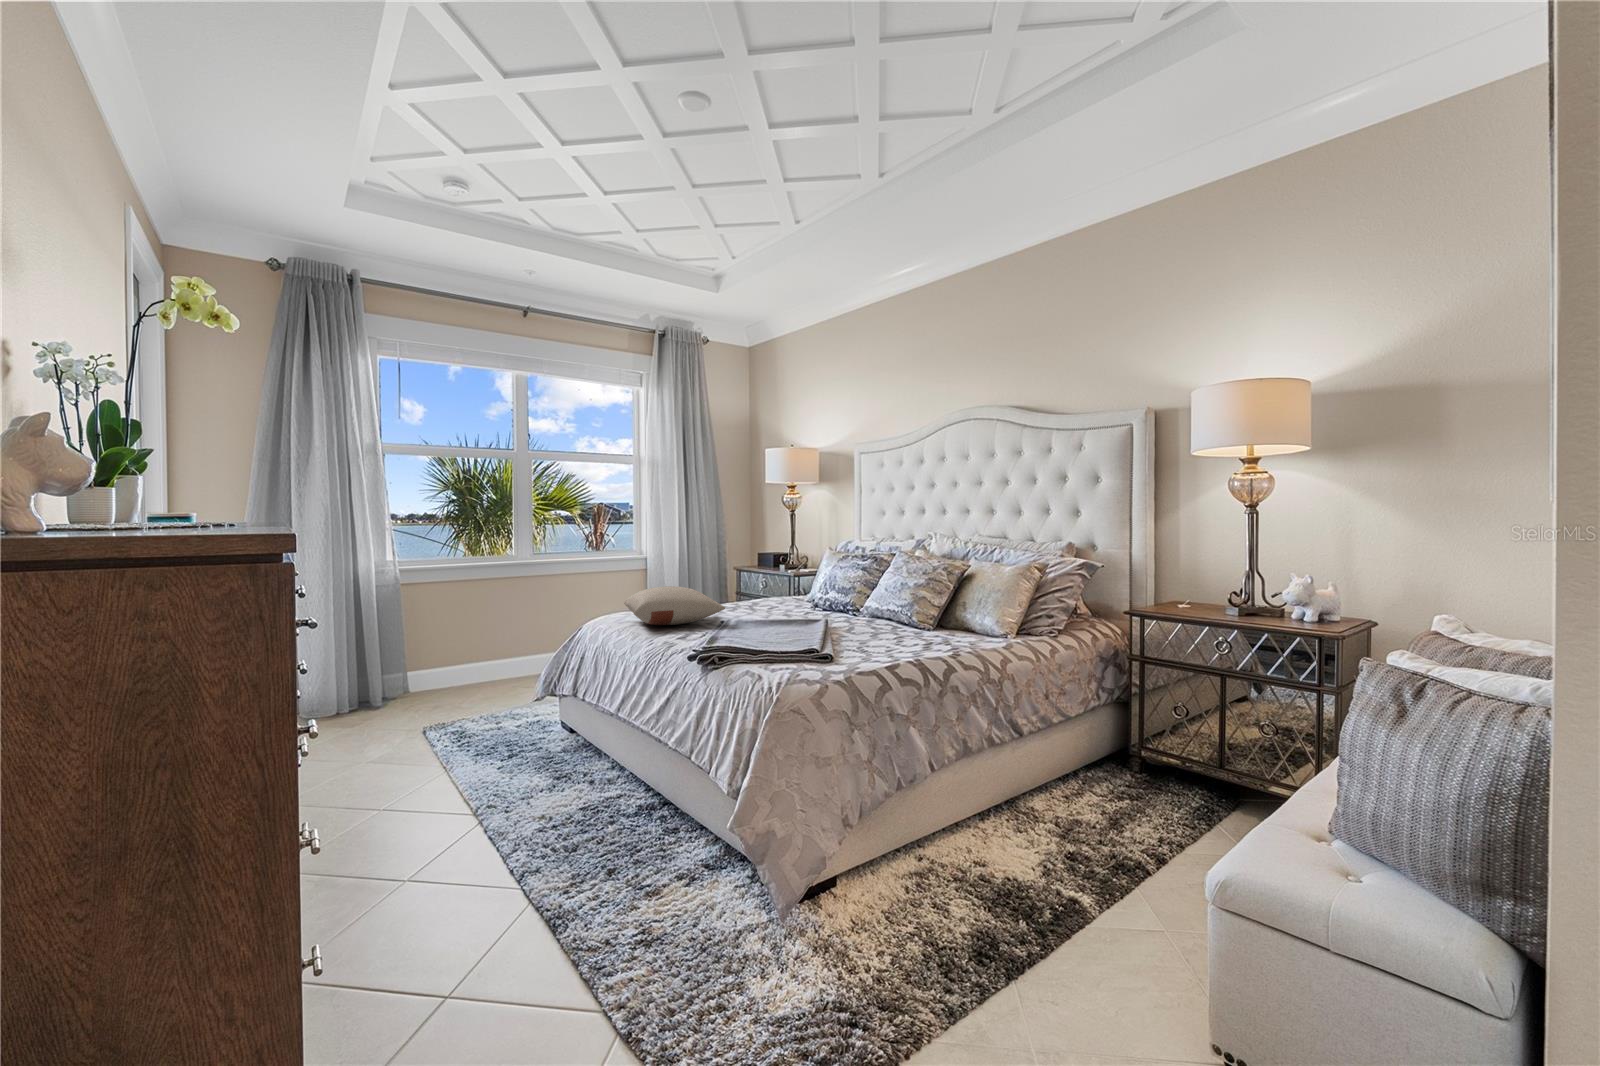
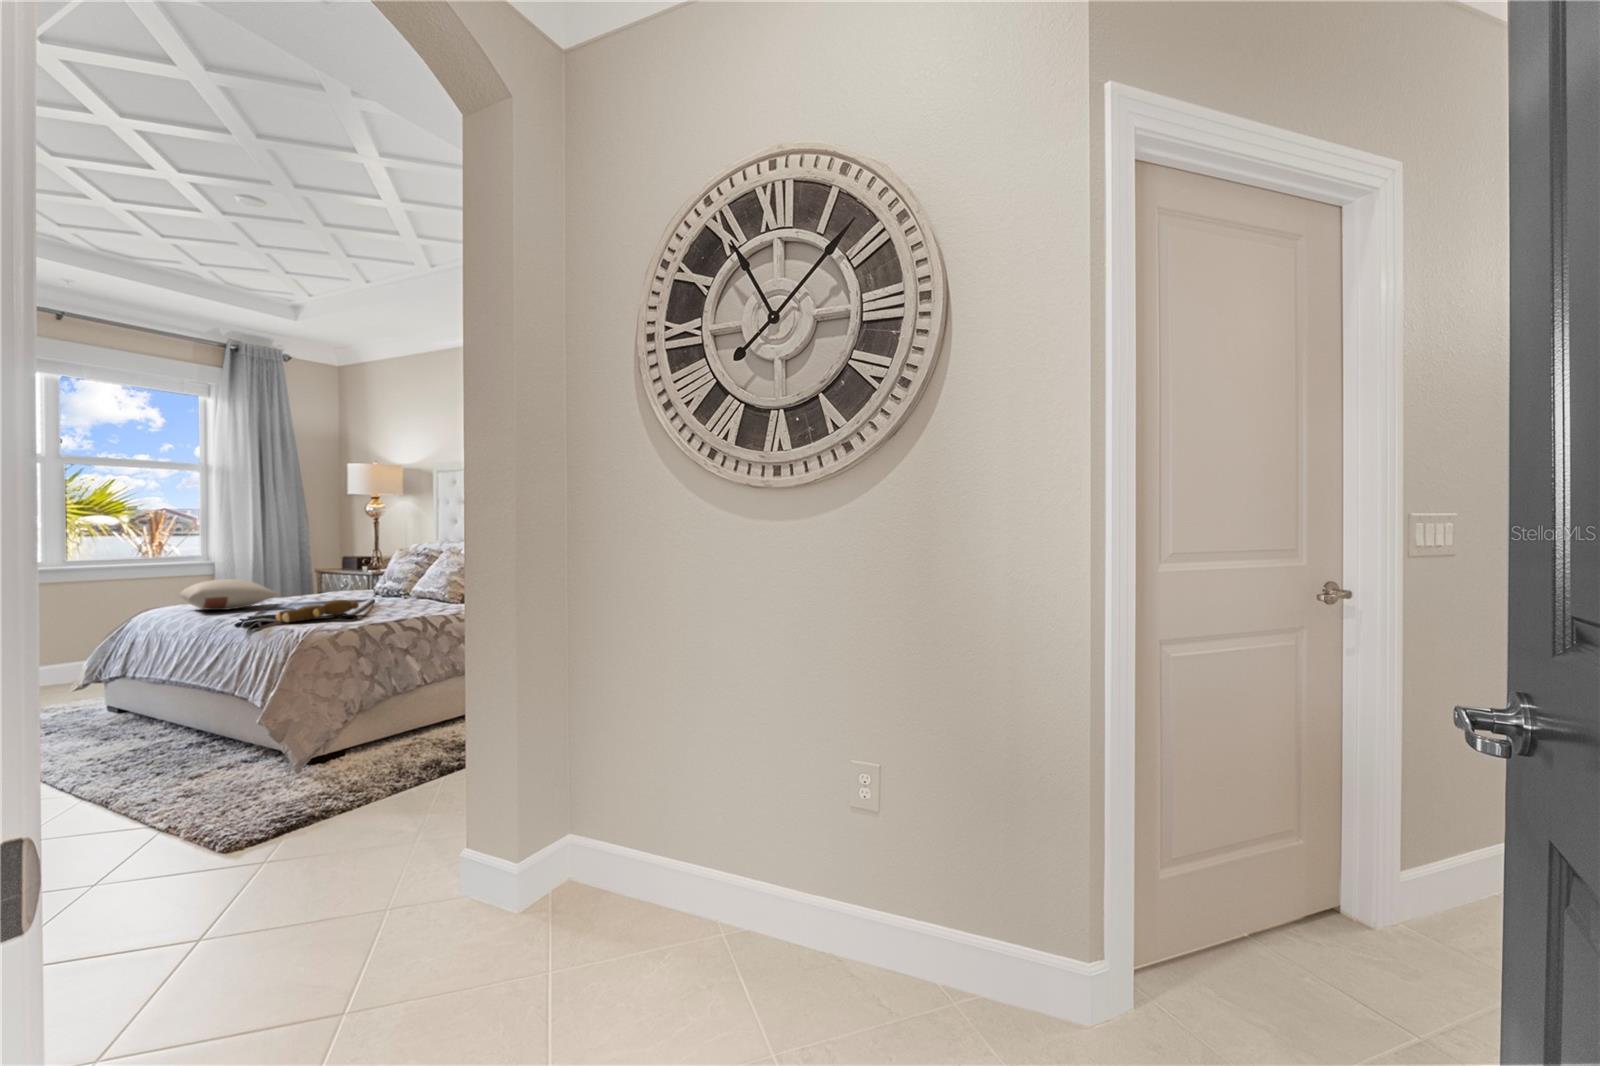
teddy bear: none [737,626,834,660] -> present [276,600,359,622]

